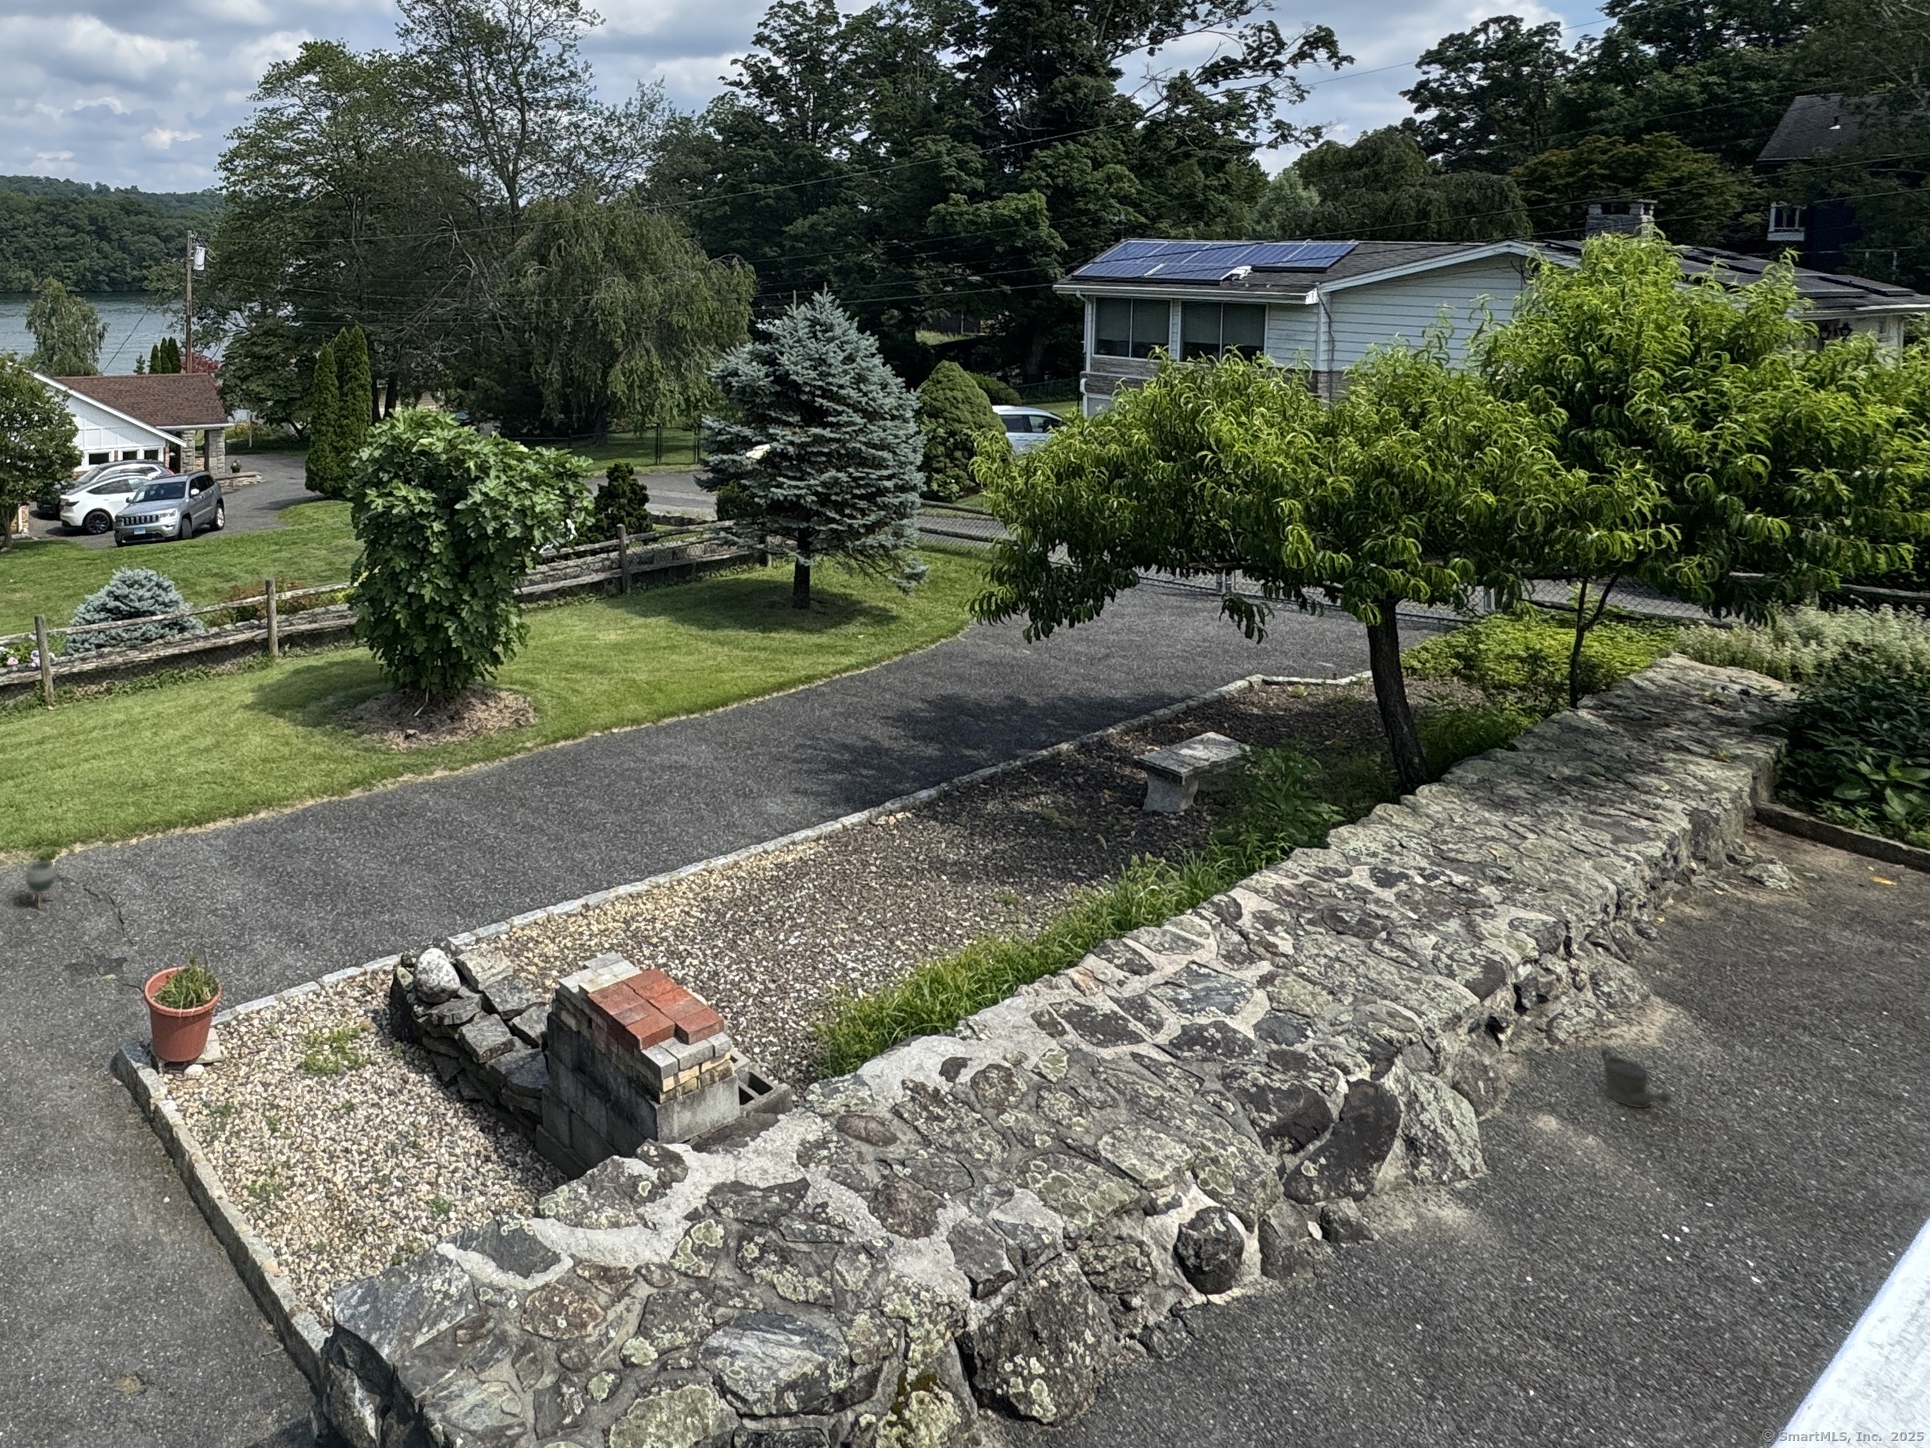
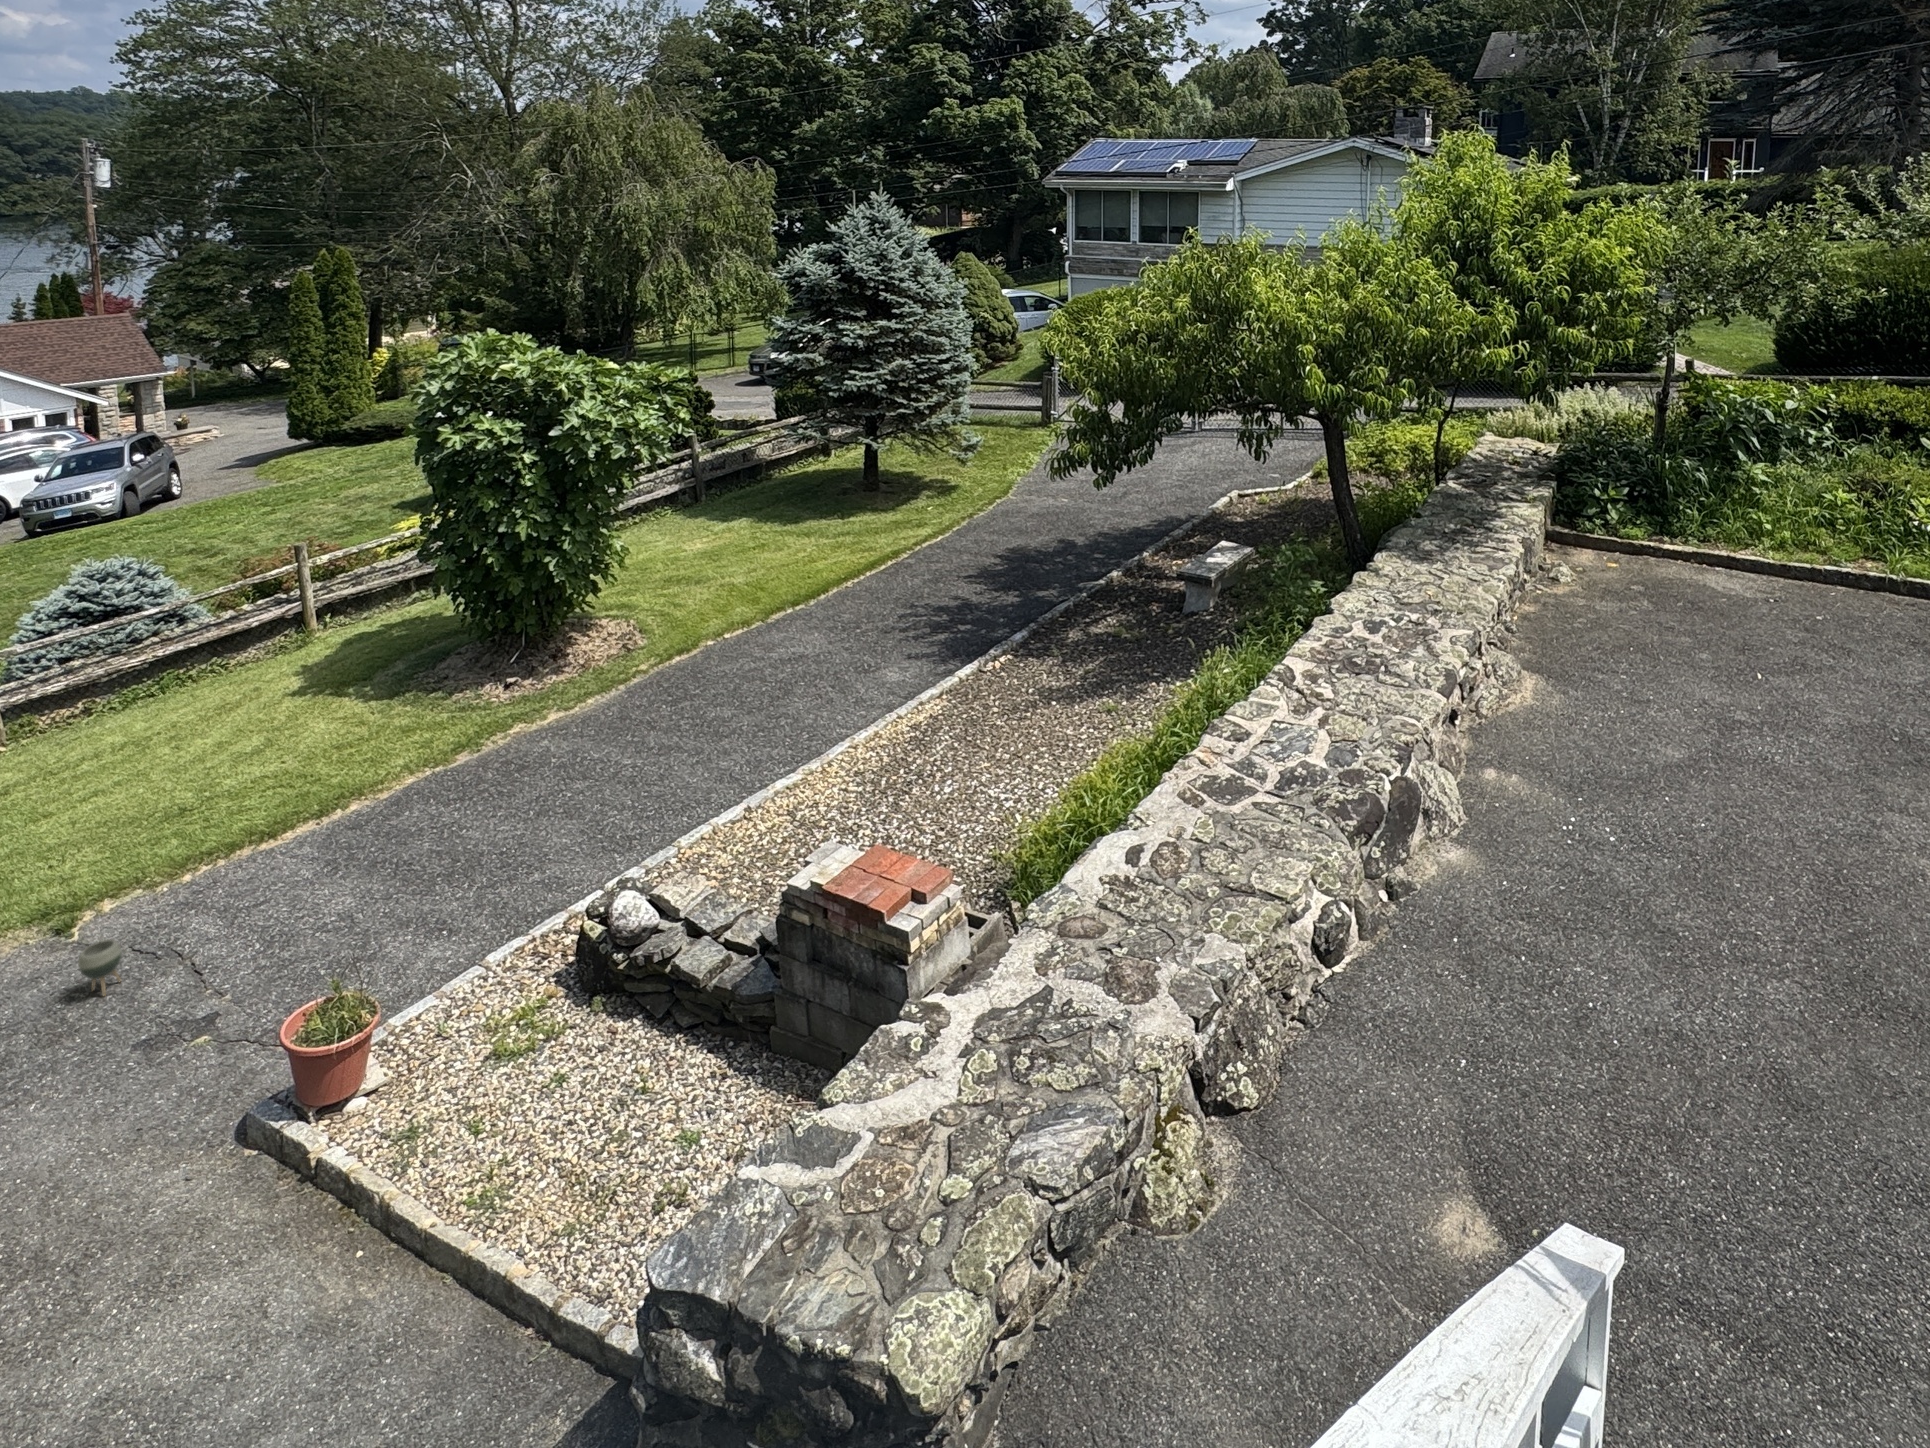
watering can: present [1601,1049,1671,1108] -> none [1512,707,1555,742]

